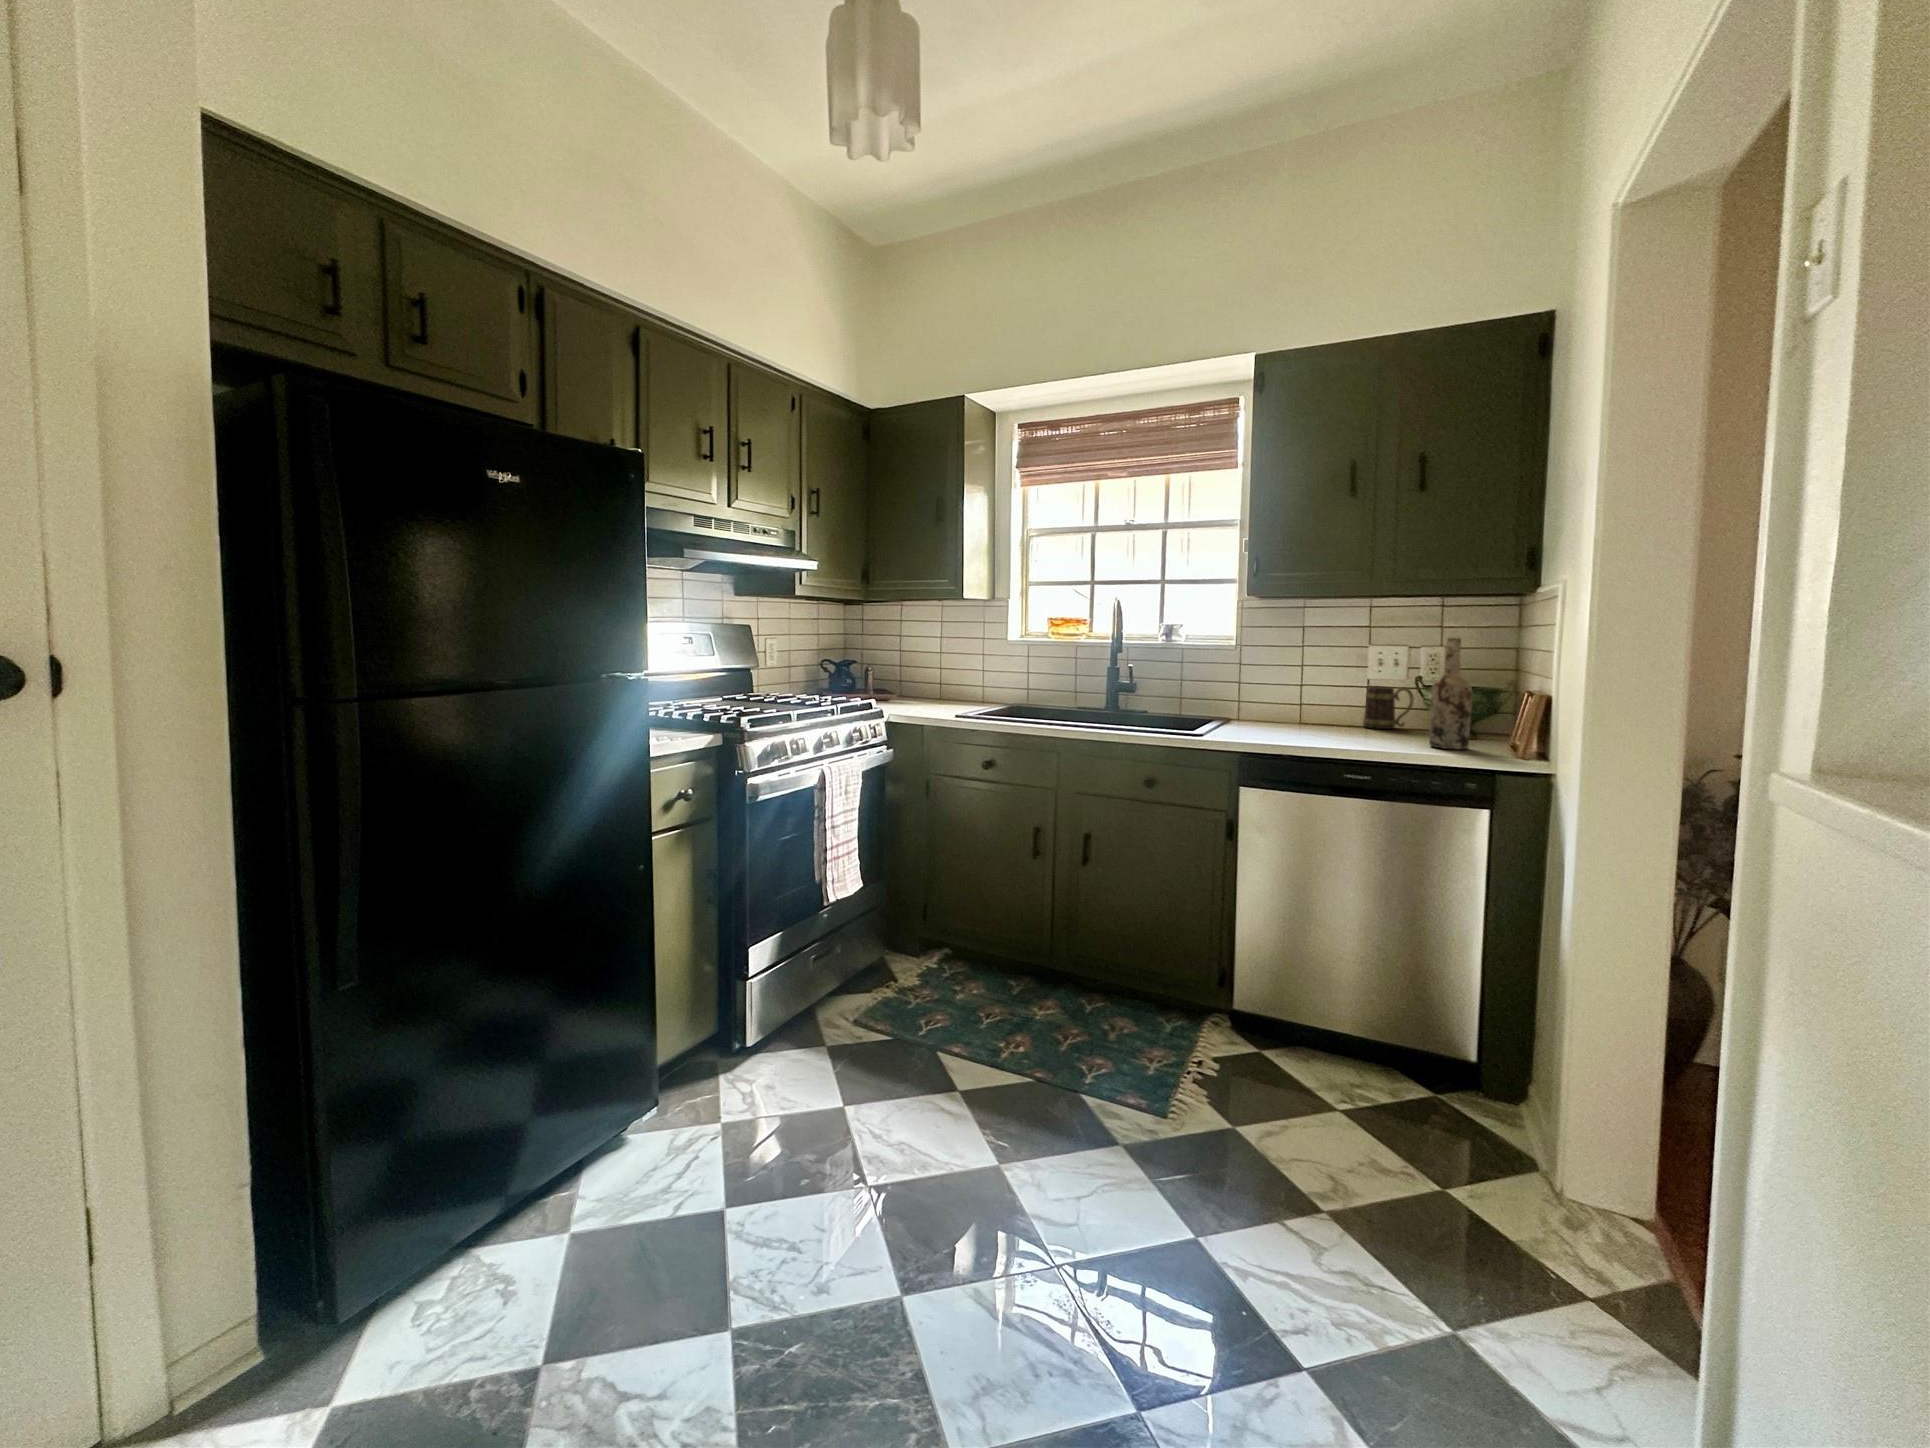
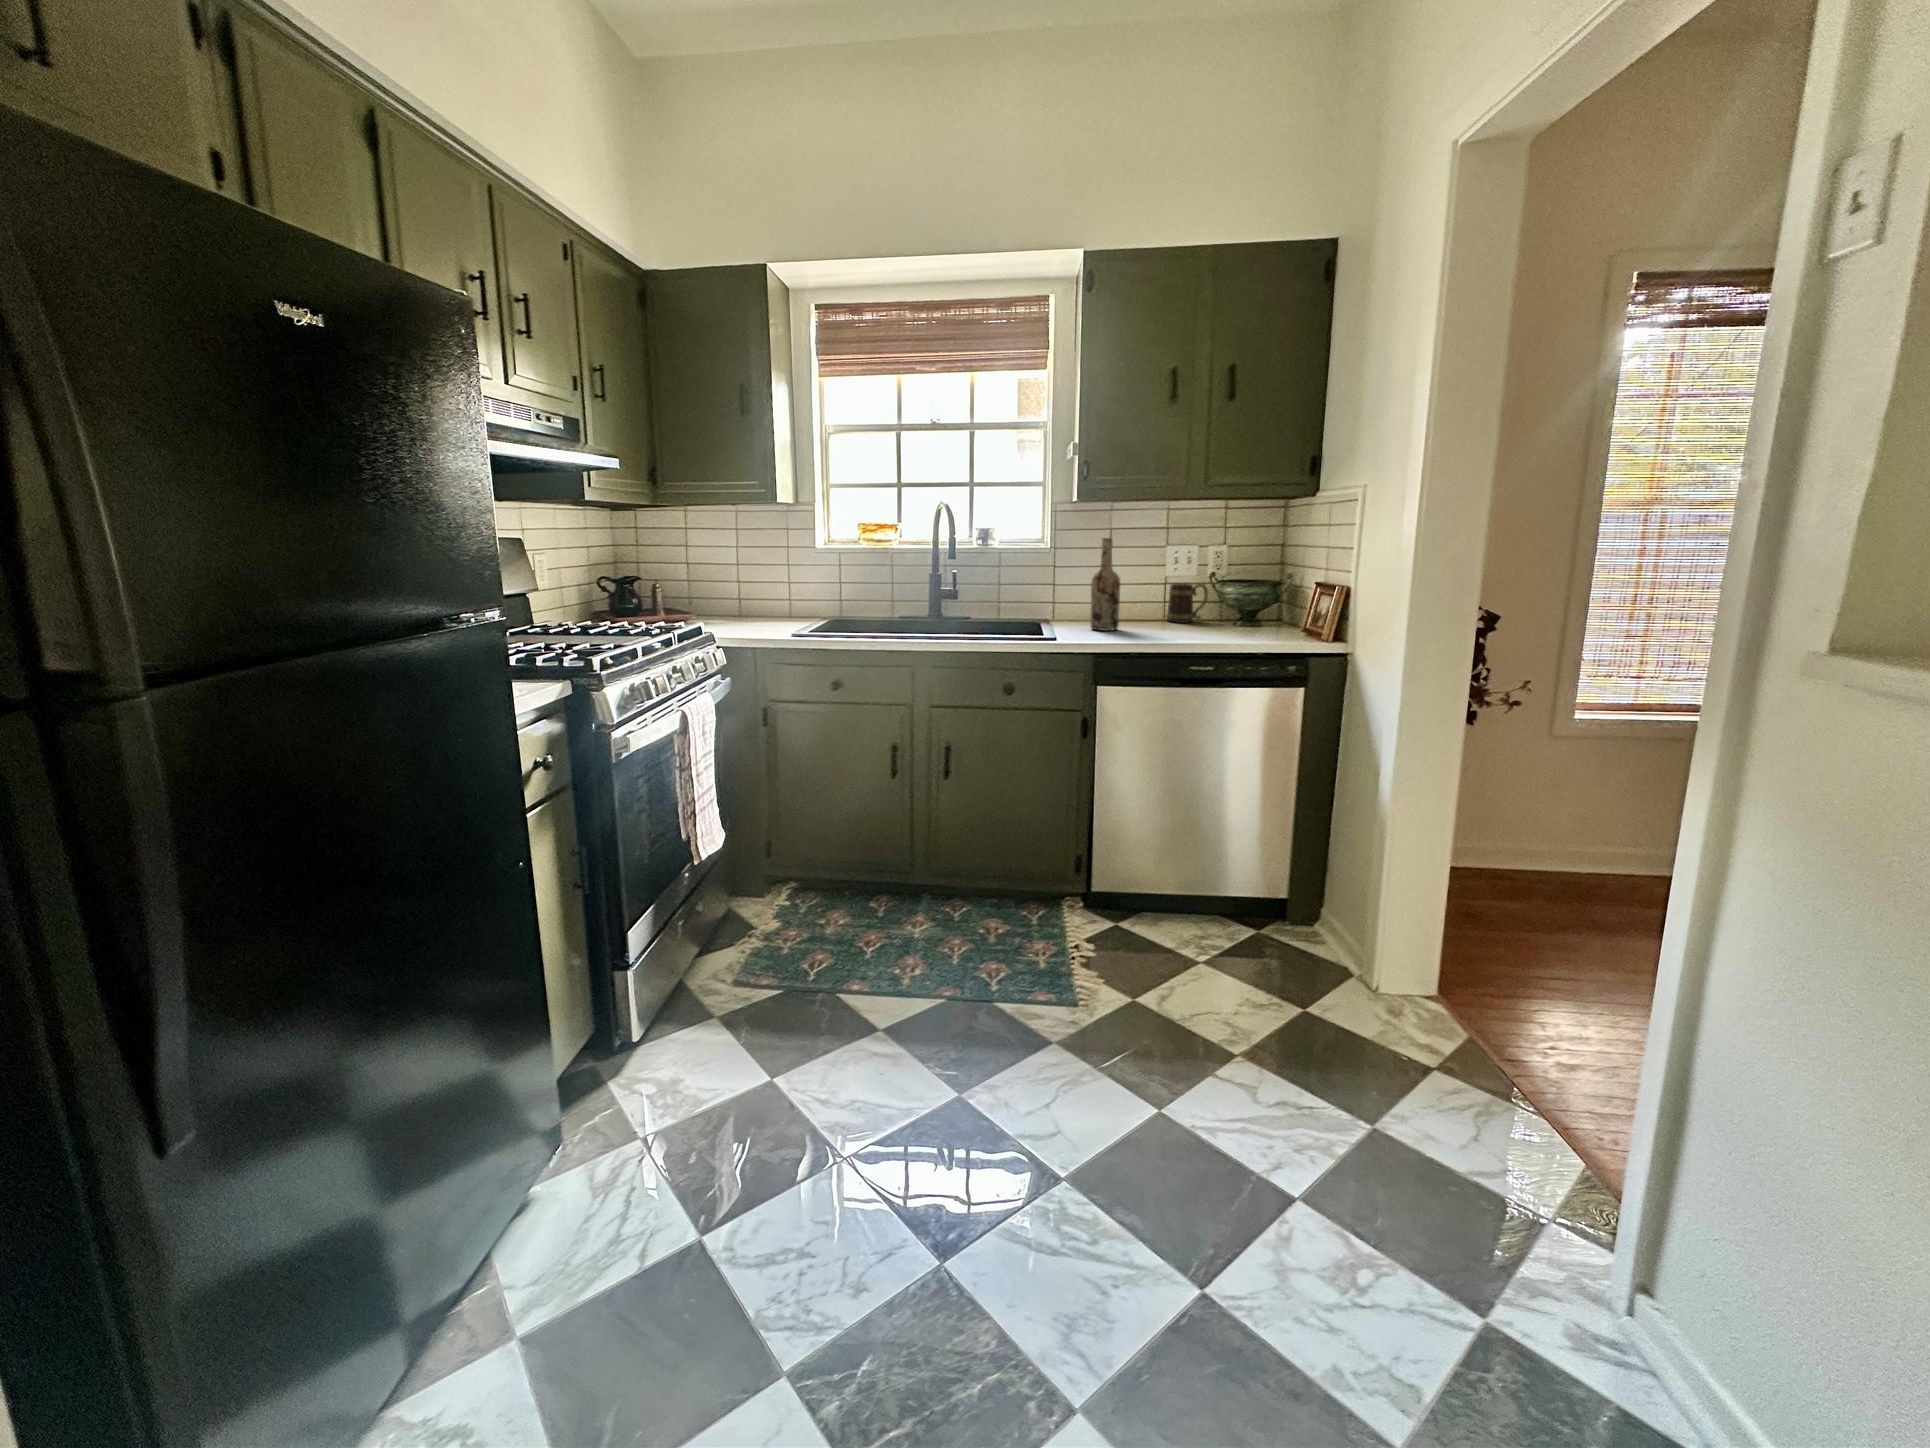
wine bottle: present [1429,638,1472,749] -> present [1091,538,1120,631]

